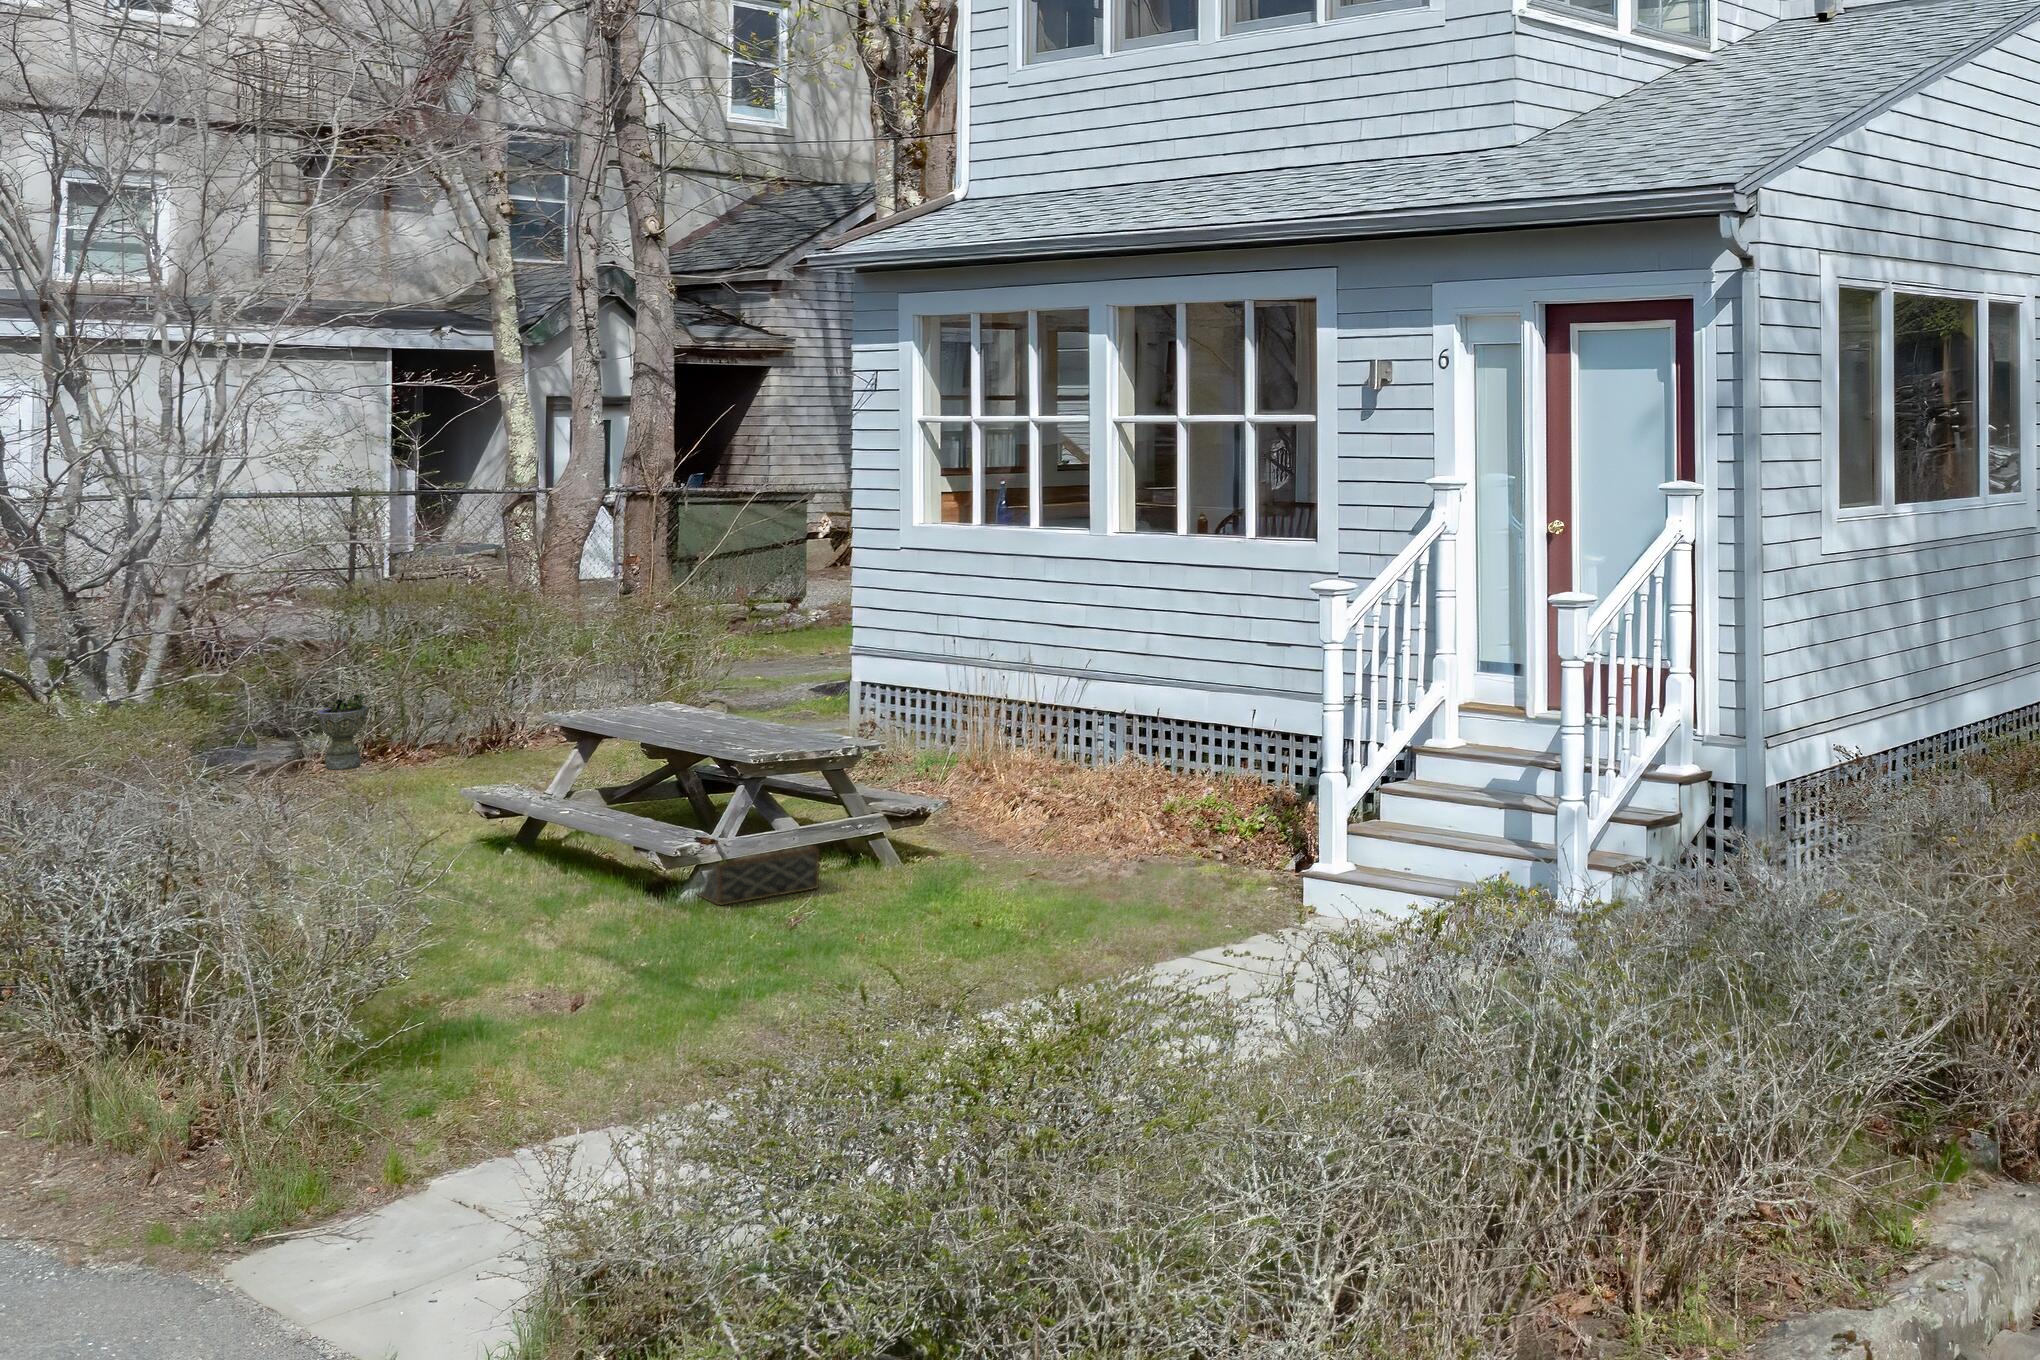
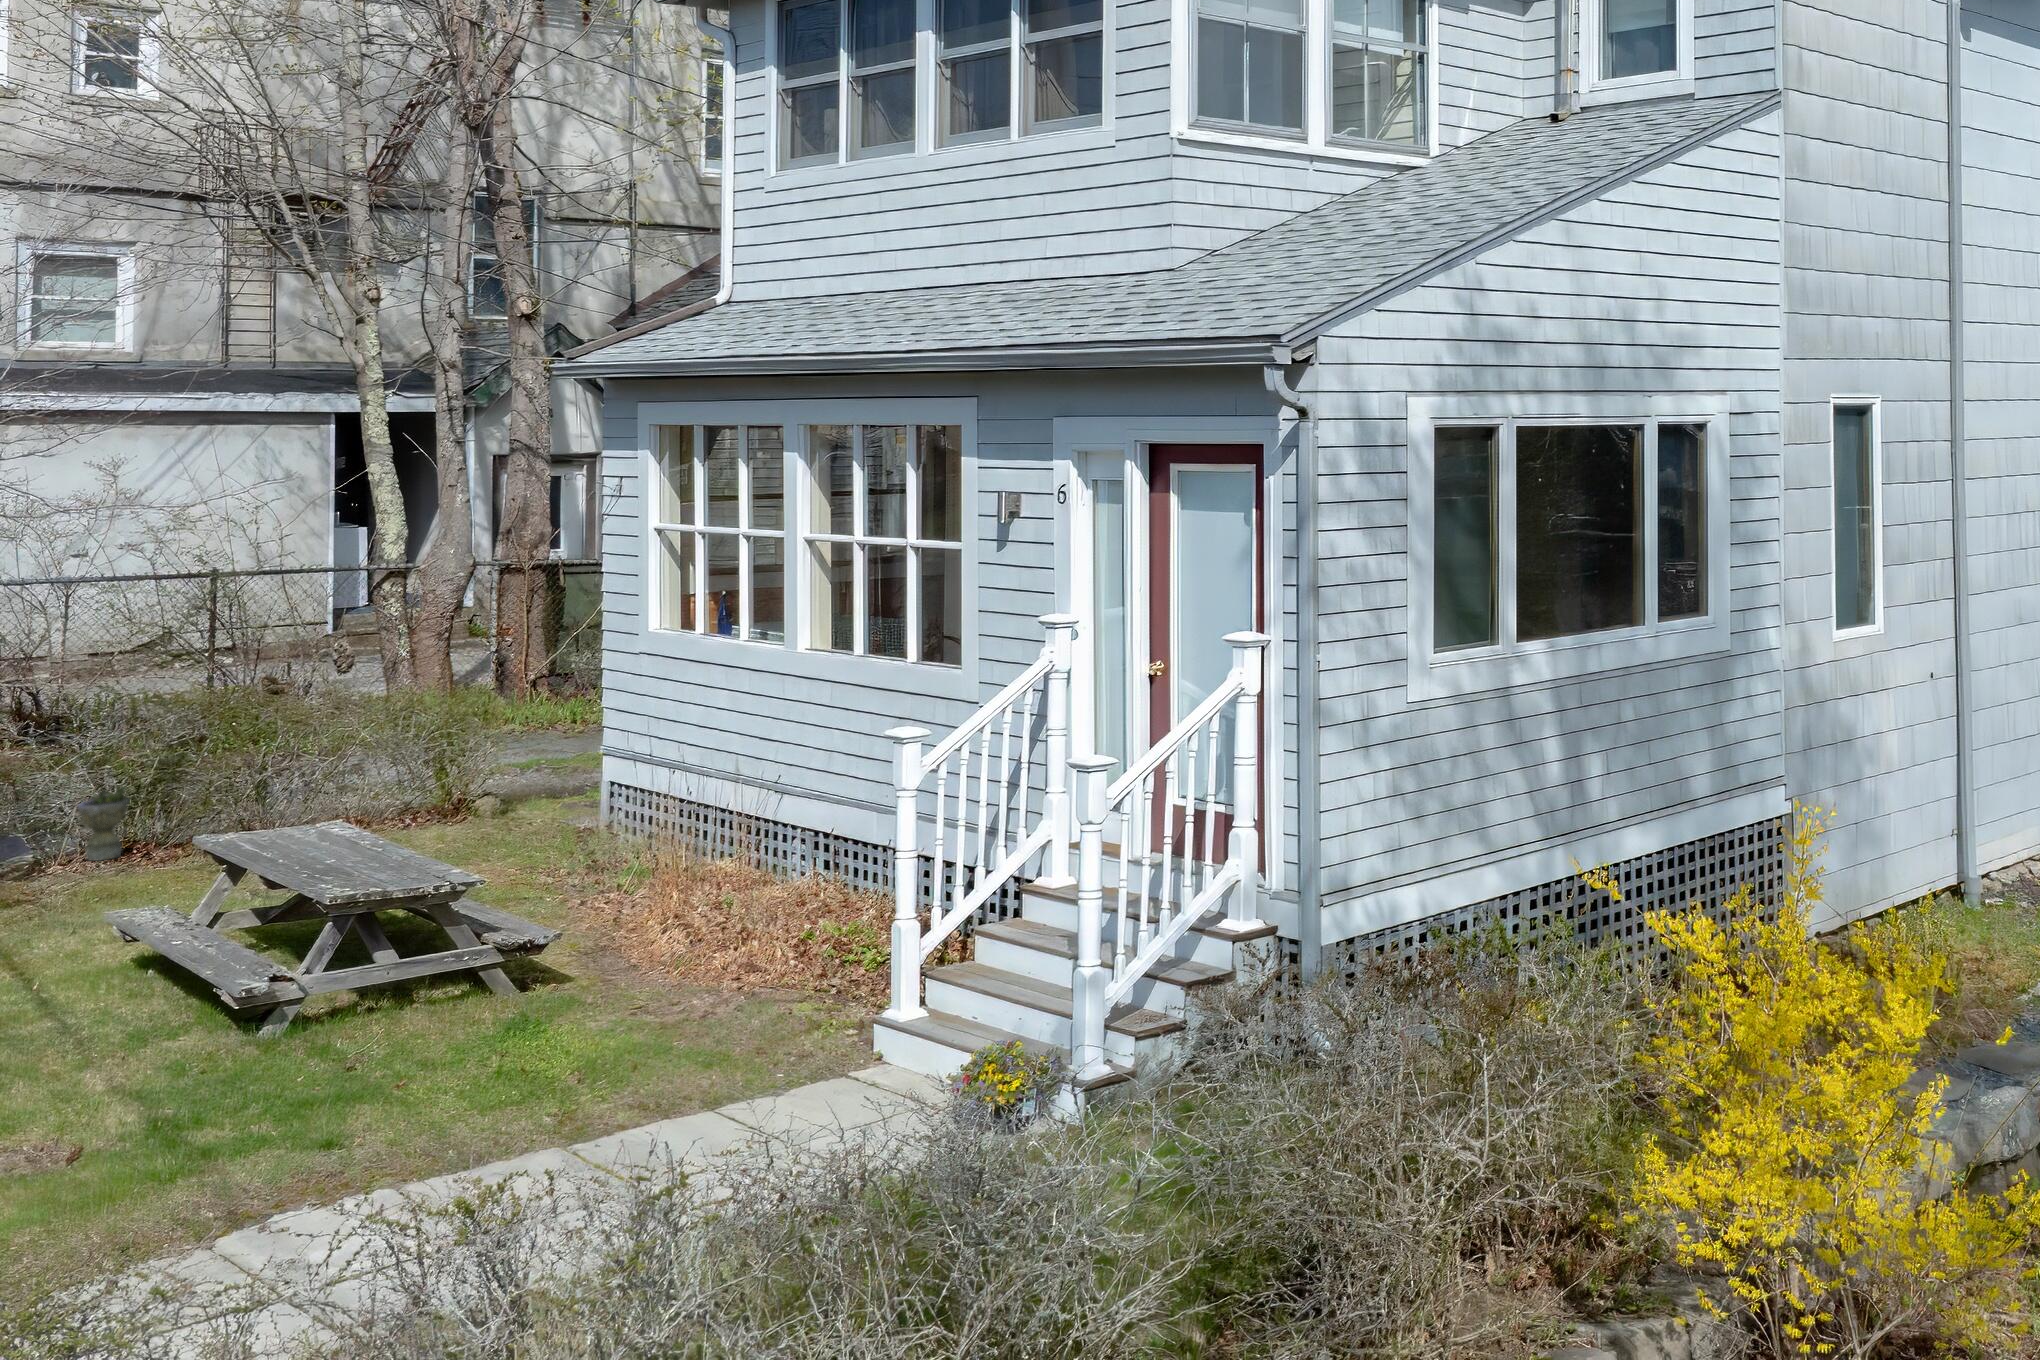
woven basket: present [697,846,819,905] -> none [258,985,388,1064]

